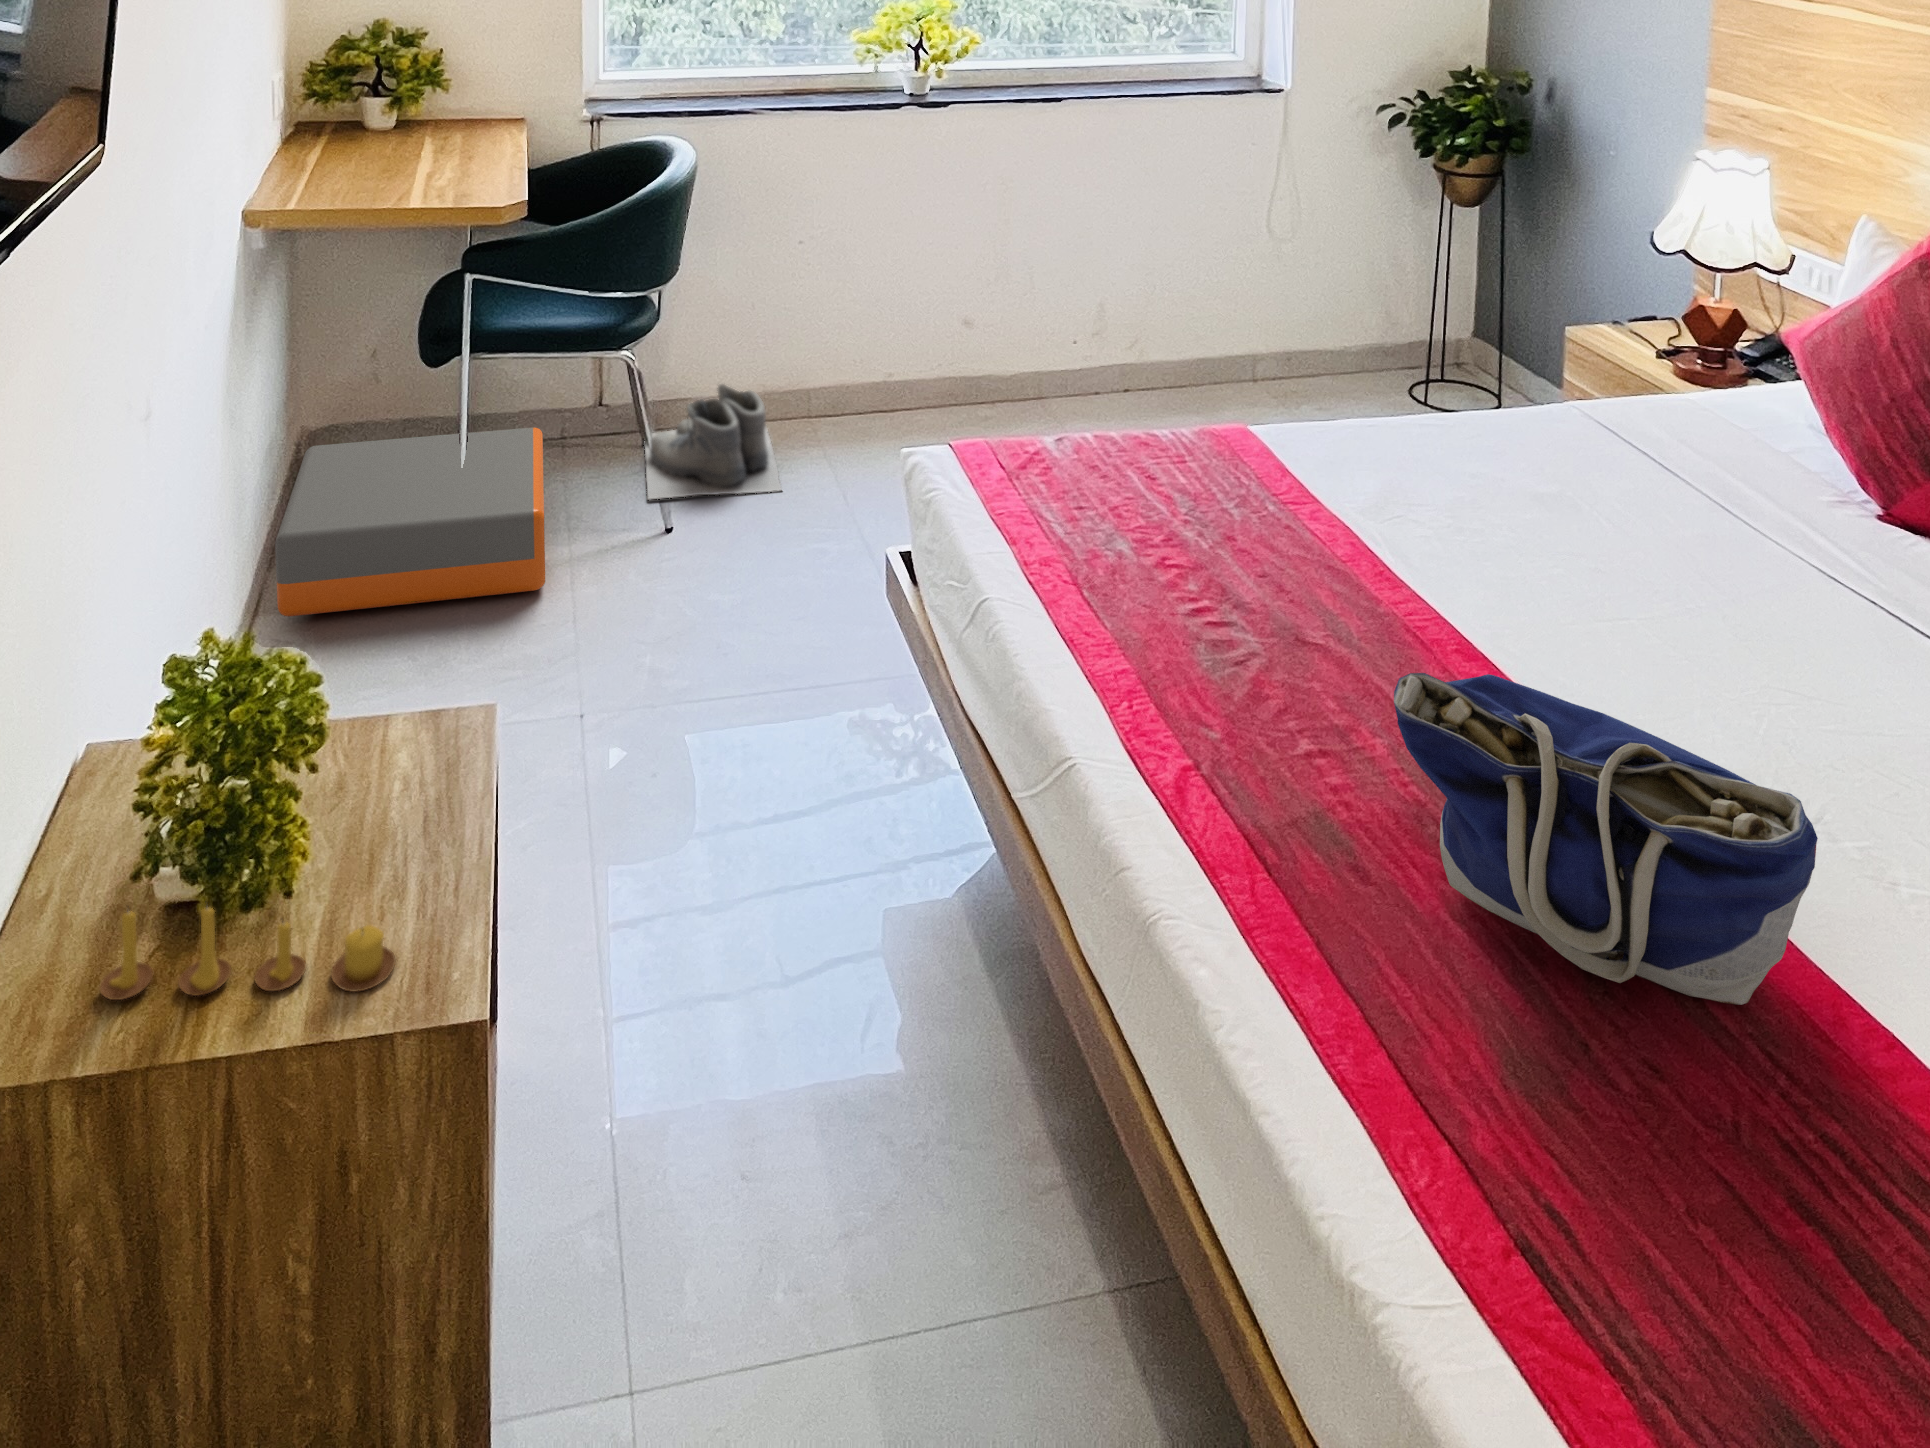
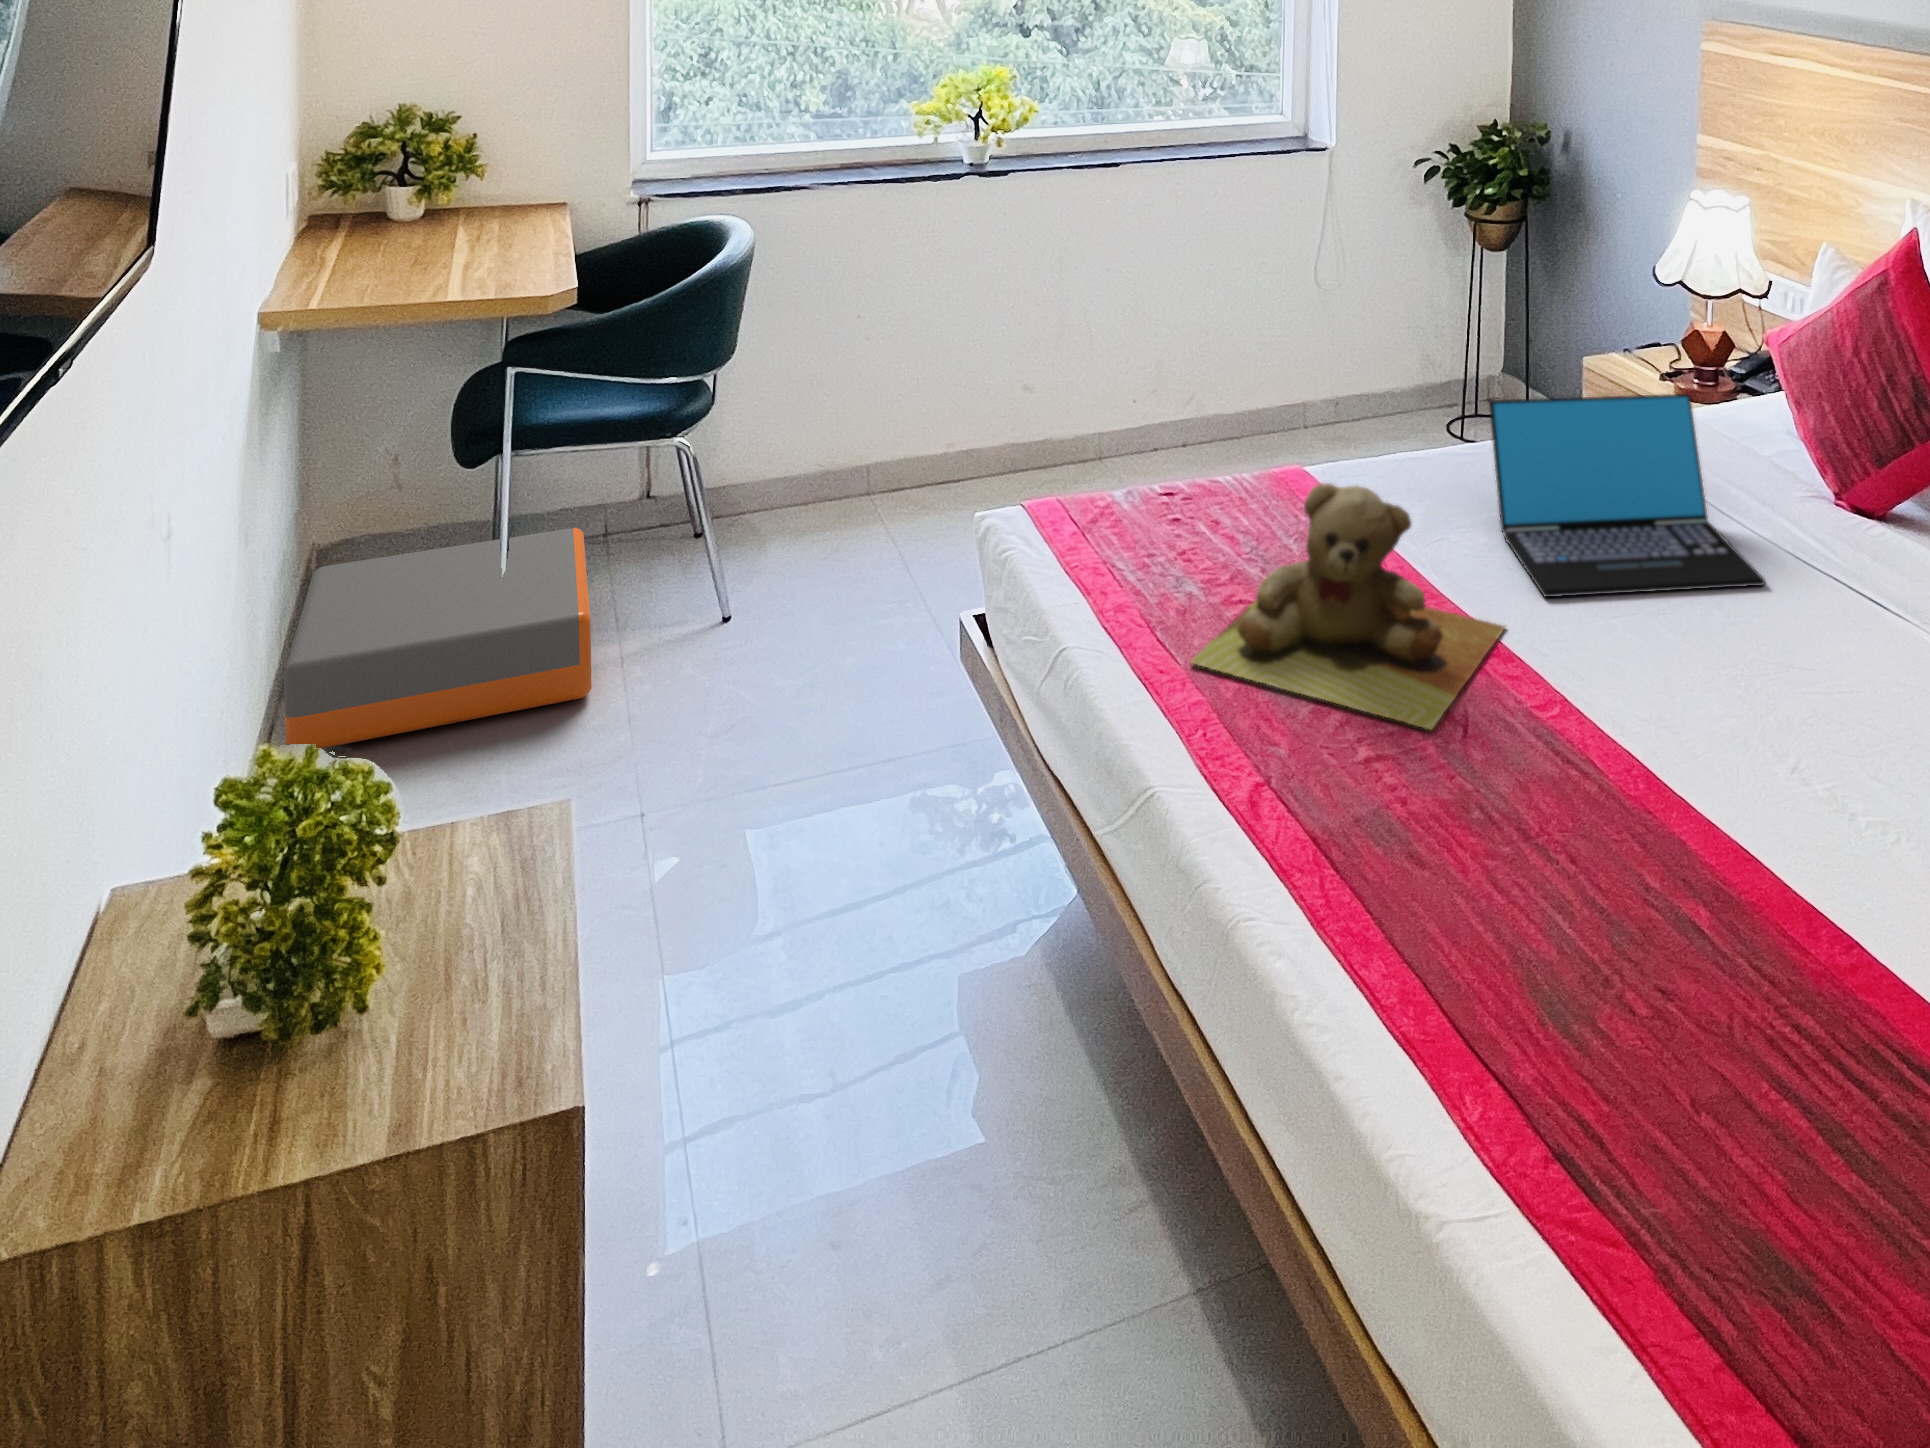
laptop: none [1455,368,1783,599] -> present [1489,394,1765,597]
boots: present [645,384,781,499] -> none [692,468,843,595]
teddy bear: none [1118,446,1473,727] -> present [1191,483,1505,729]
tote bag: present [1394,673,1818,1005] -> none [1437,667,1780,930]
candle: present [99,907,396,1000] -> none [158,1023,485,1139]

